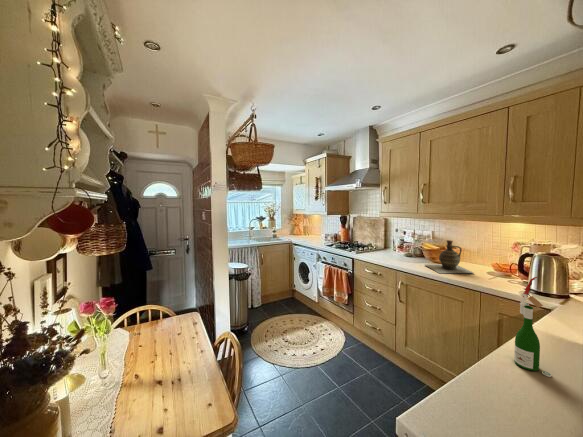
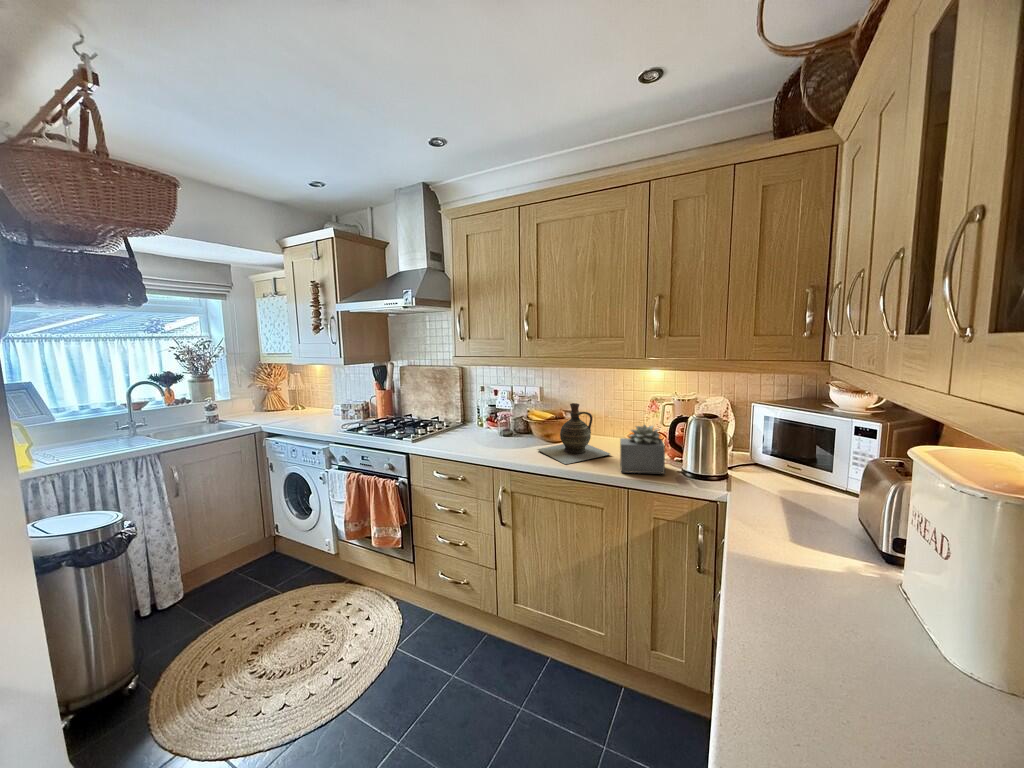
succulent plant: none [475,255,510,287] -> present [620,425,665,474]
wine bottle: present [514,277,552,377] -> none [765,491,829,677]

